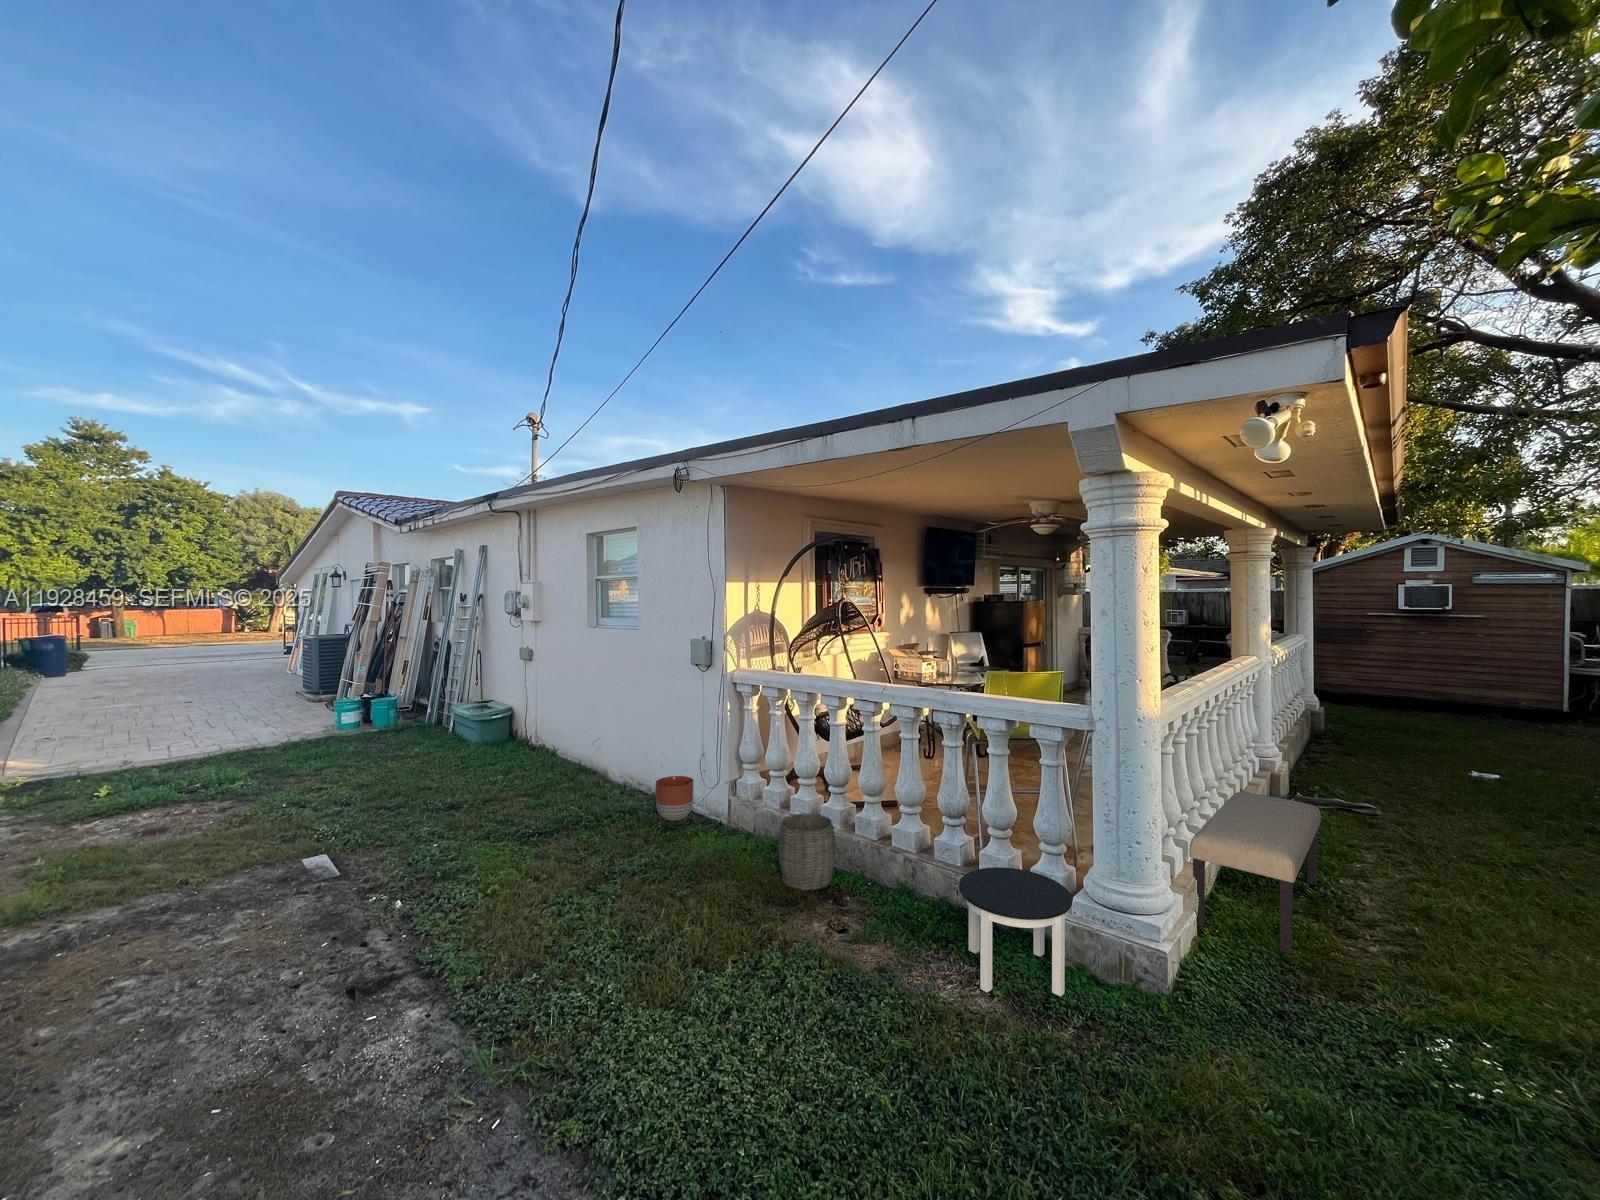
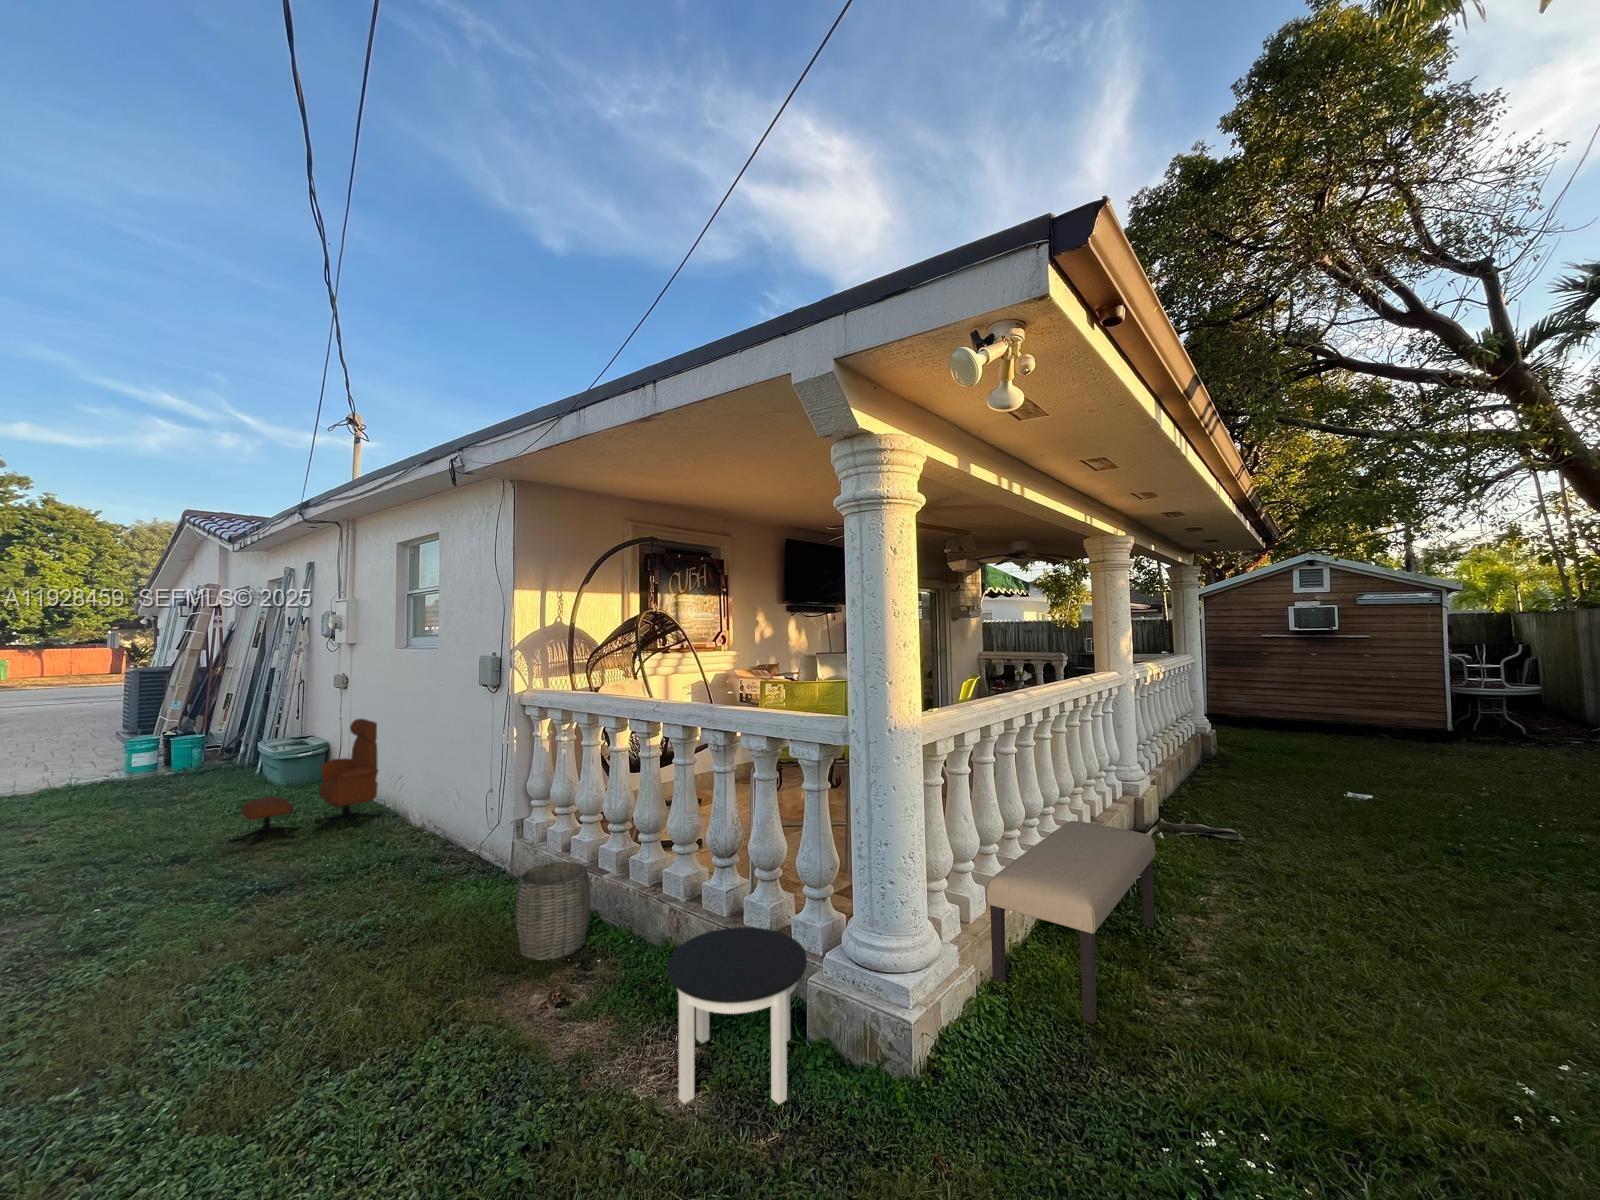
lounge chair: none [475,687,585,794] -> present [229,719,382,846]
planter: present [656,776,694,821] -> none [421,819,471,874]

